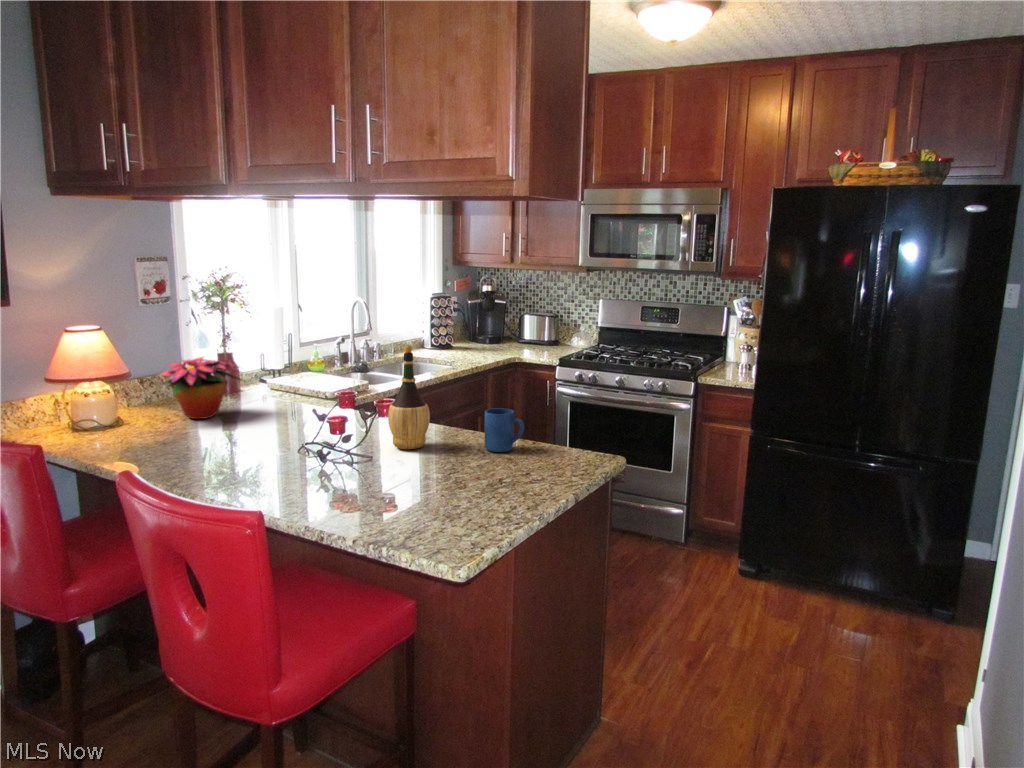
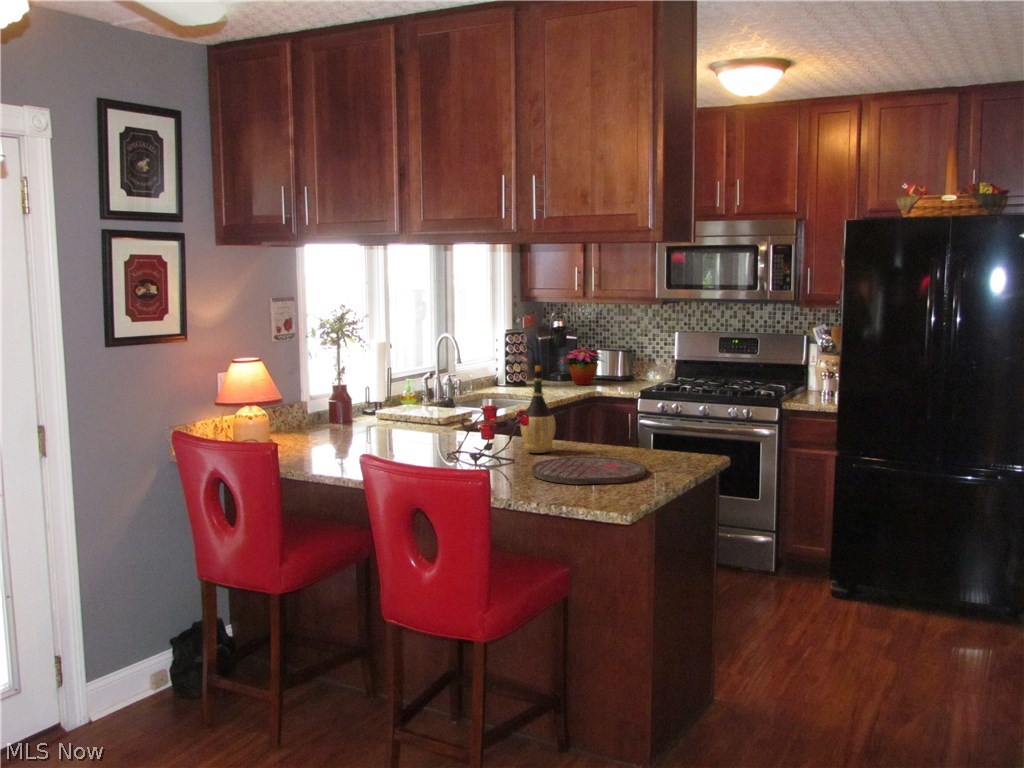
flower arrangement: present [160,357,241,419] -> present [560,348,602,385]
mug: present [485,408,524,452] -> none [603,417,638,453]
cutting board: none [377,460,521,511] -> present [532,457,646,484]

